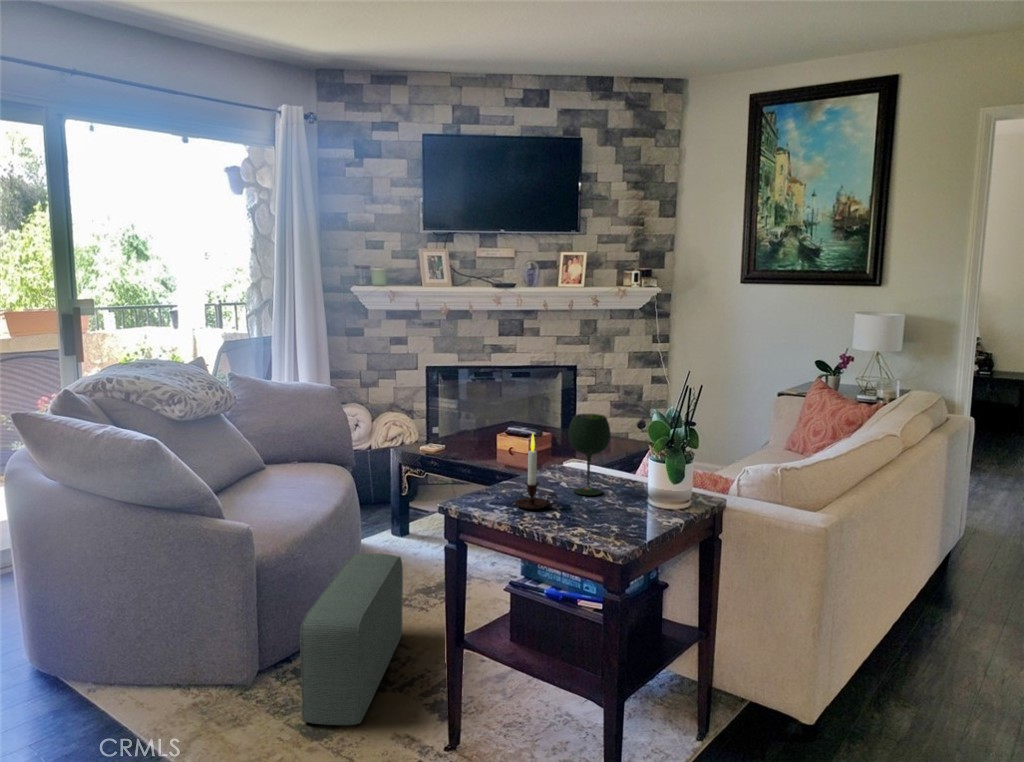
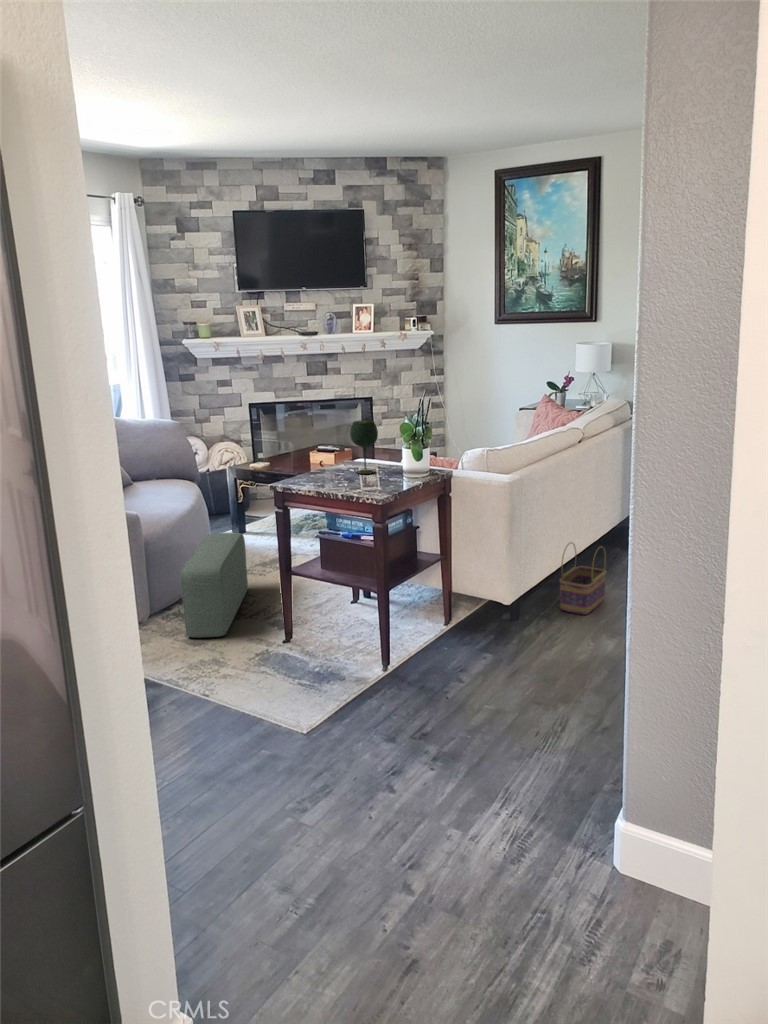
candle: present [514,434,558,509] -> none [316,433,344,483]
basket: none [874,611,946,732] -> present [560,543,607,615]

